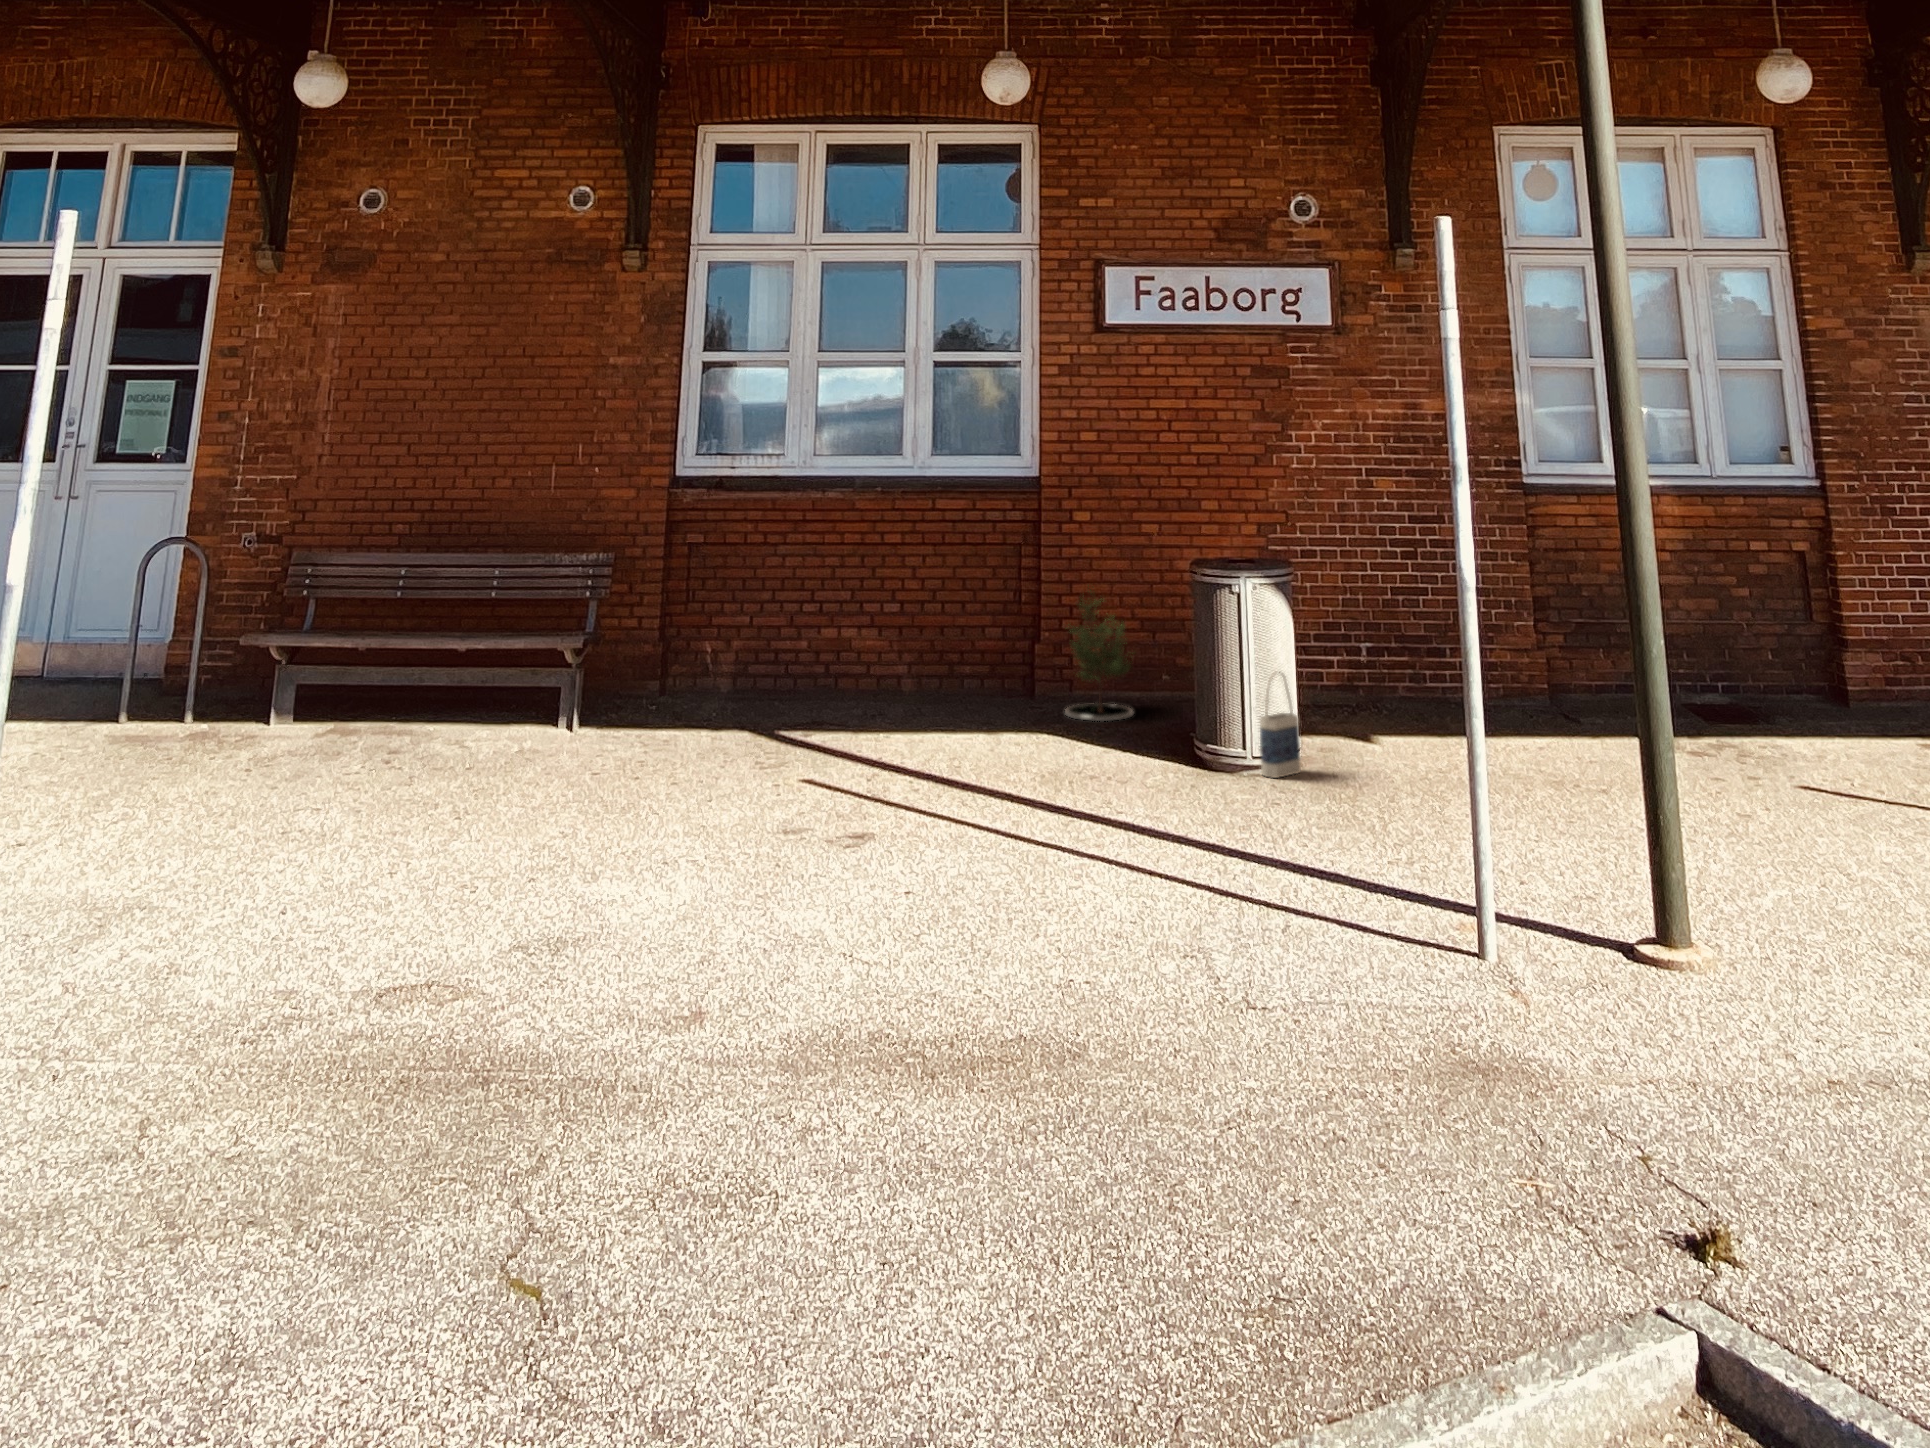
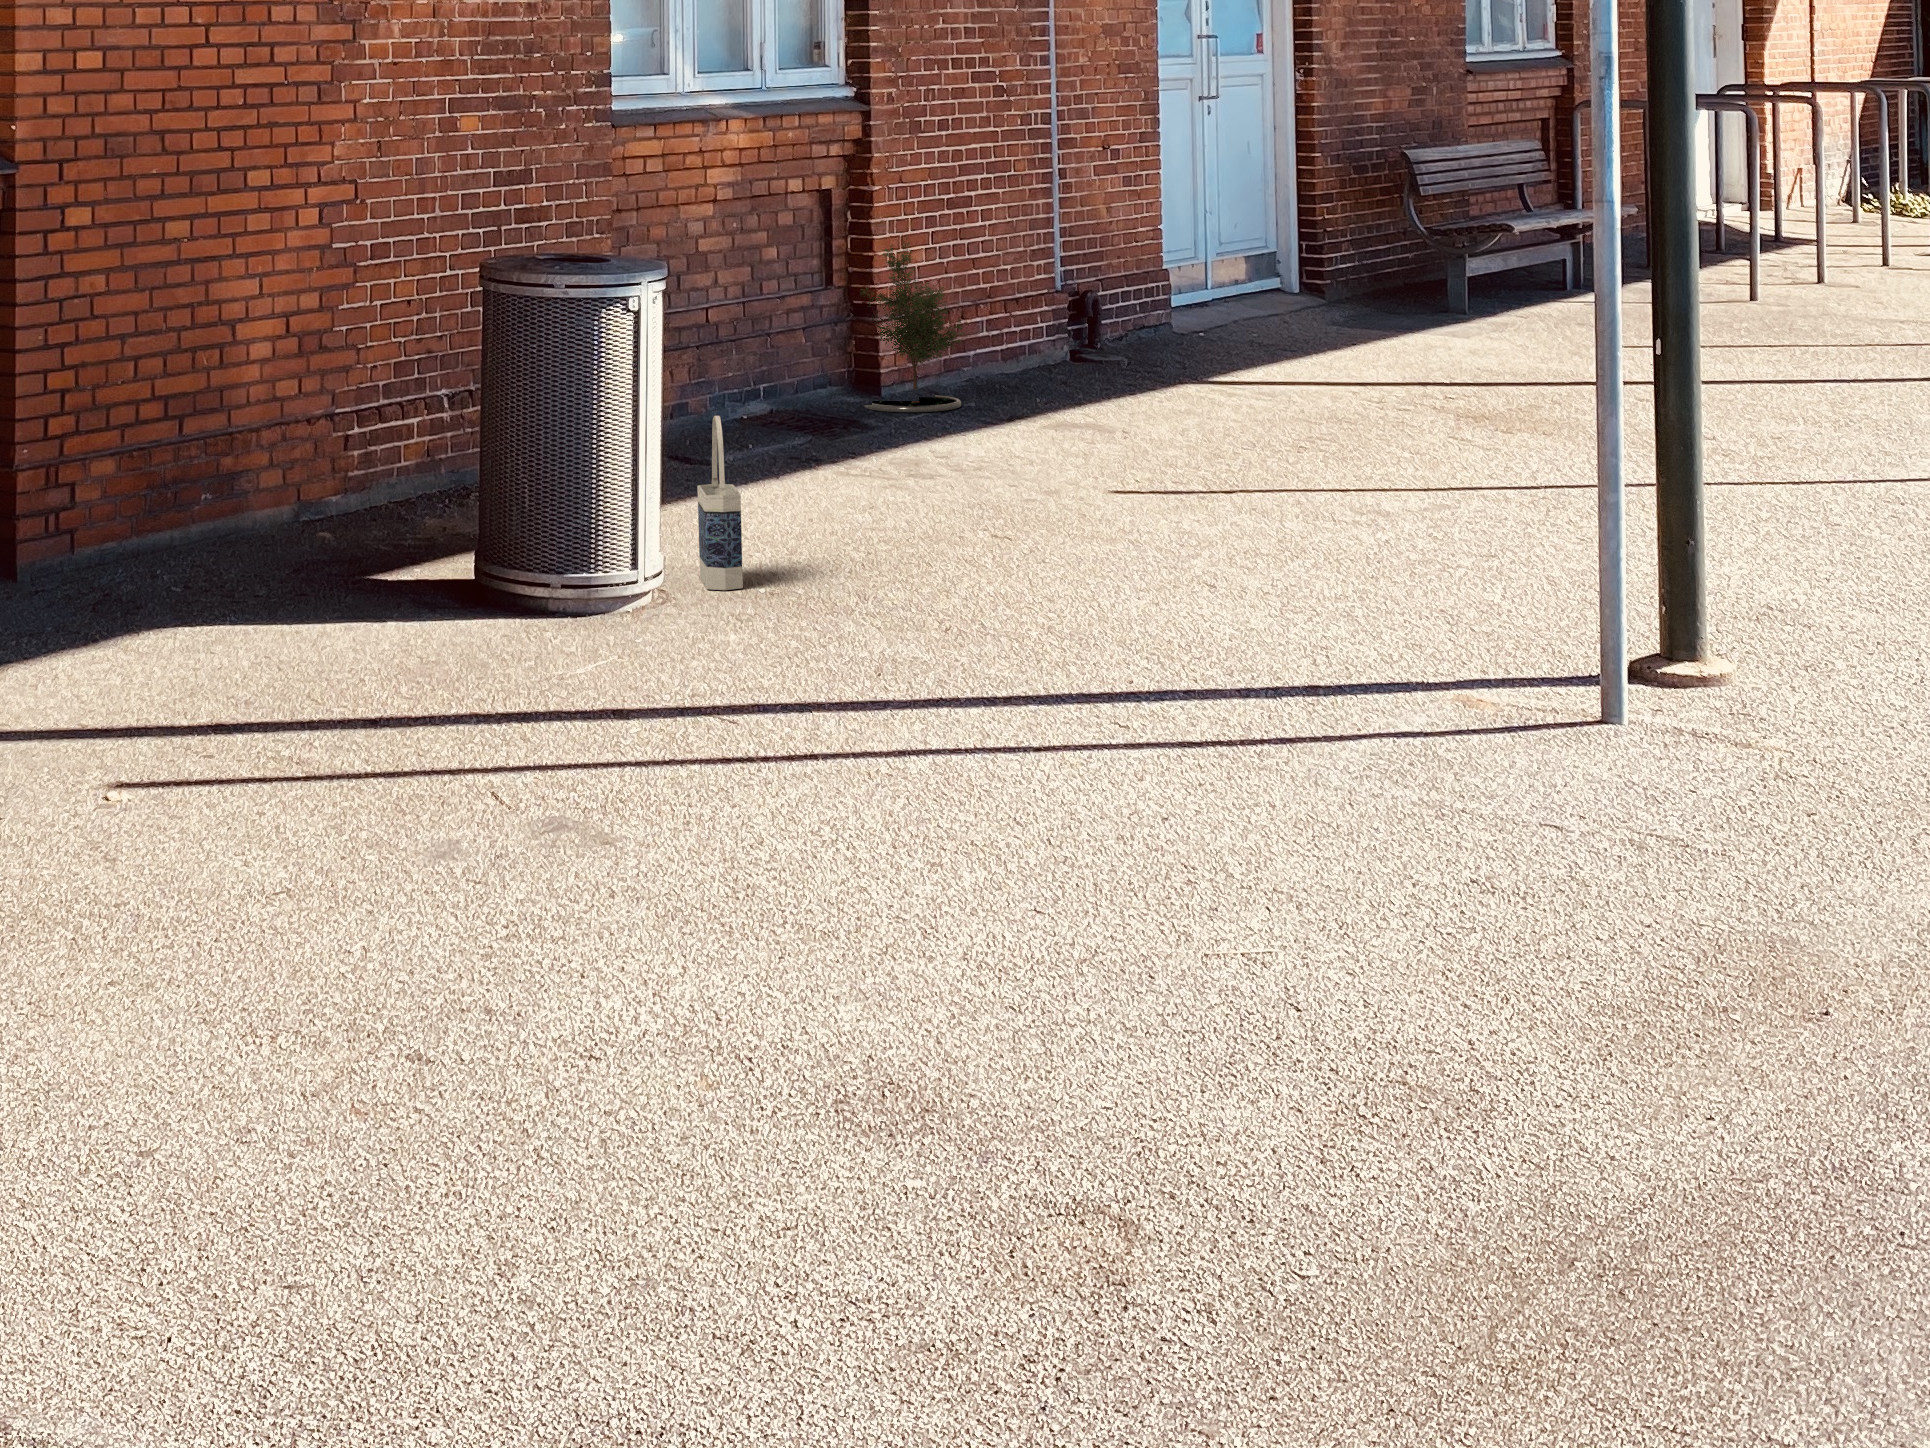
potted tree: present [1065,585,1133,721] -> present [861,235,964,412]

